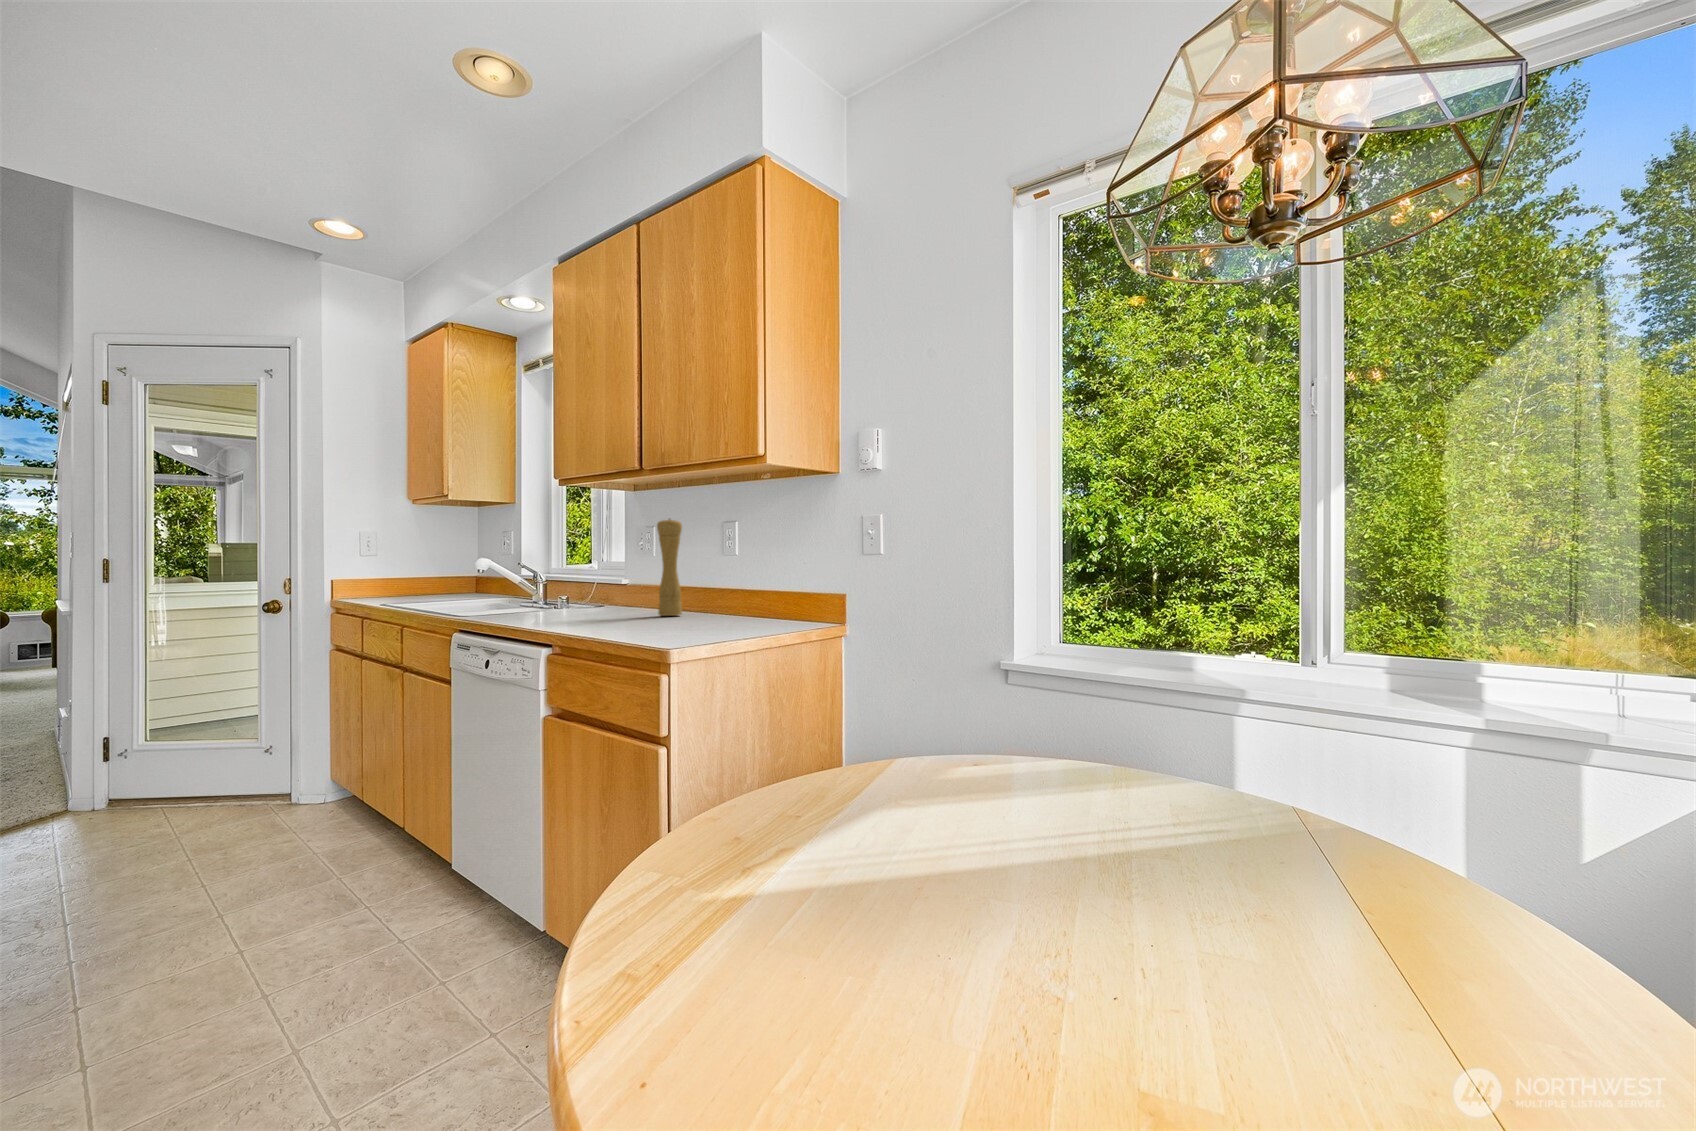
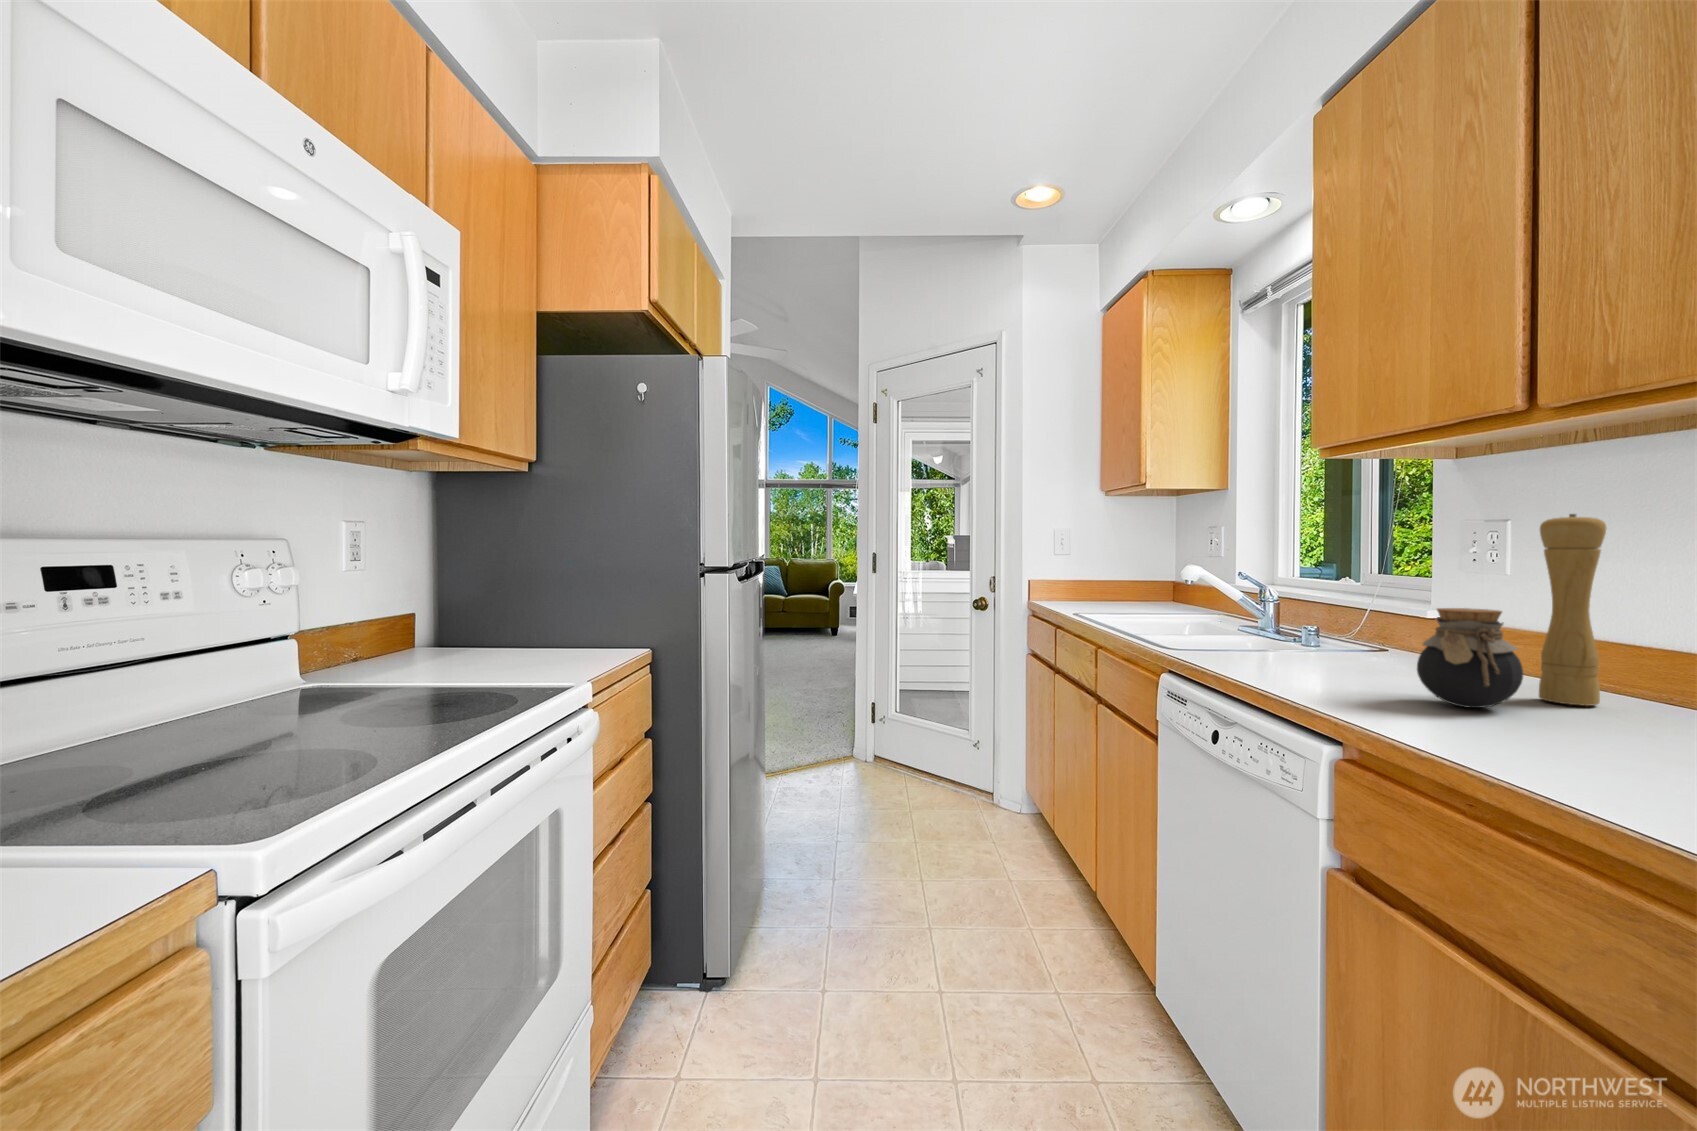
jar: none [599,567,646,620] -> present [1417,608,1523,708]

